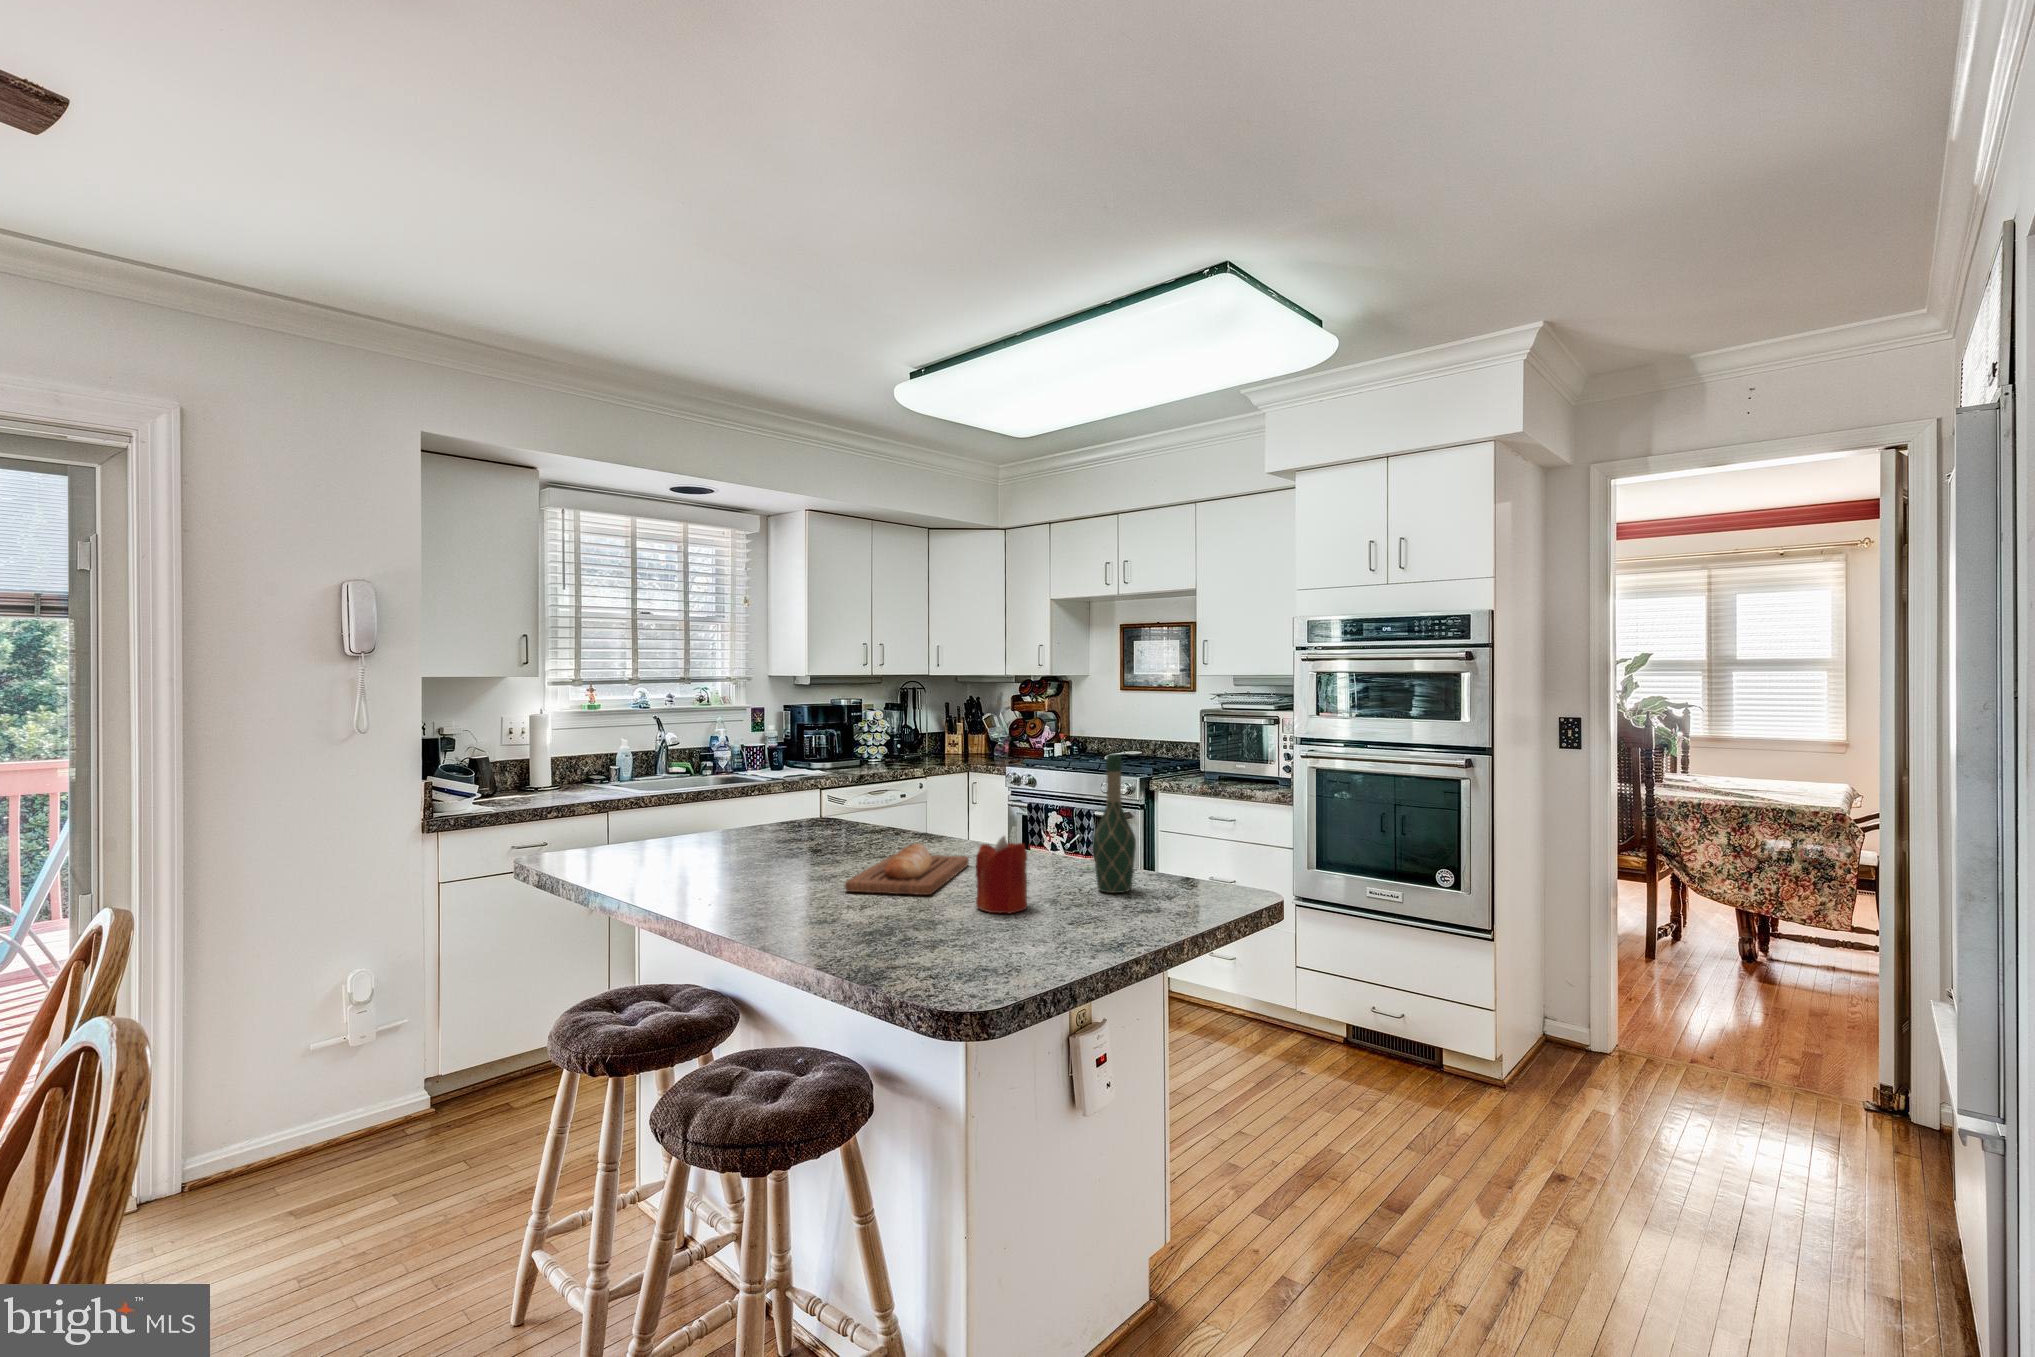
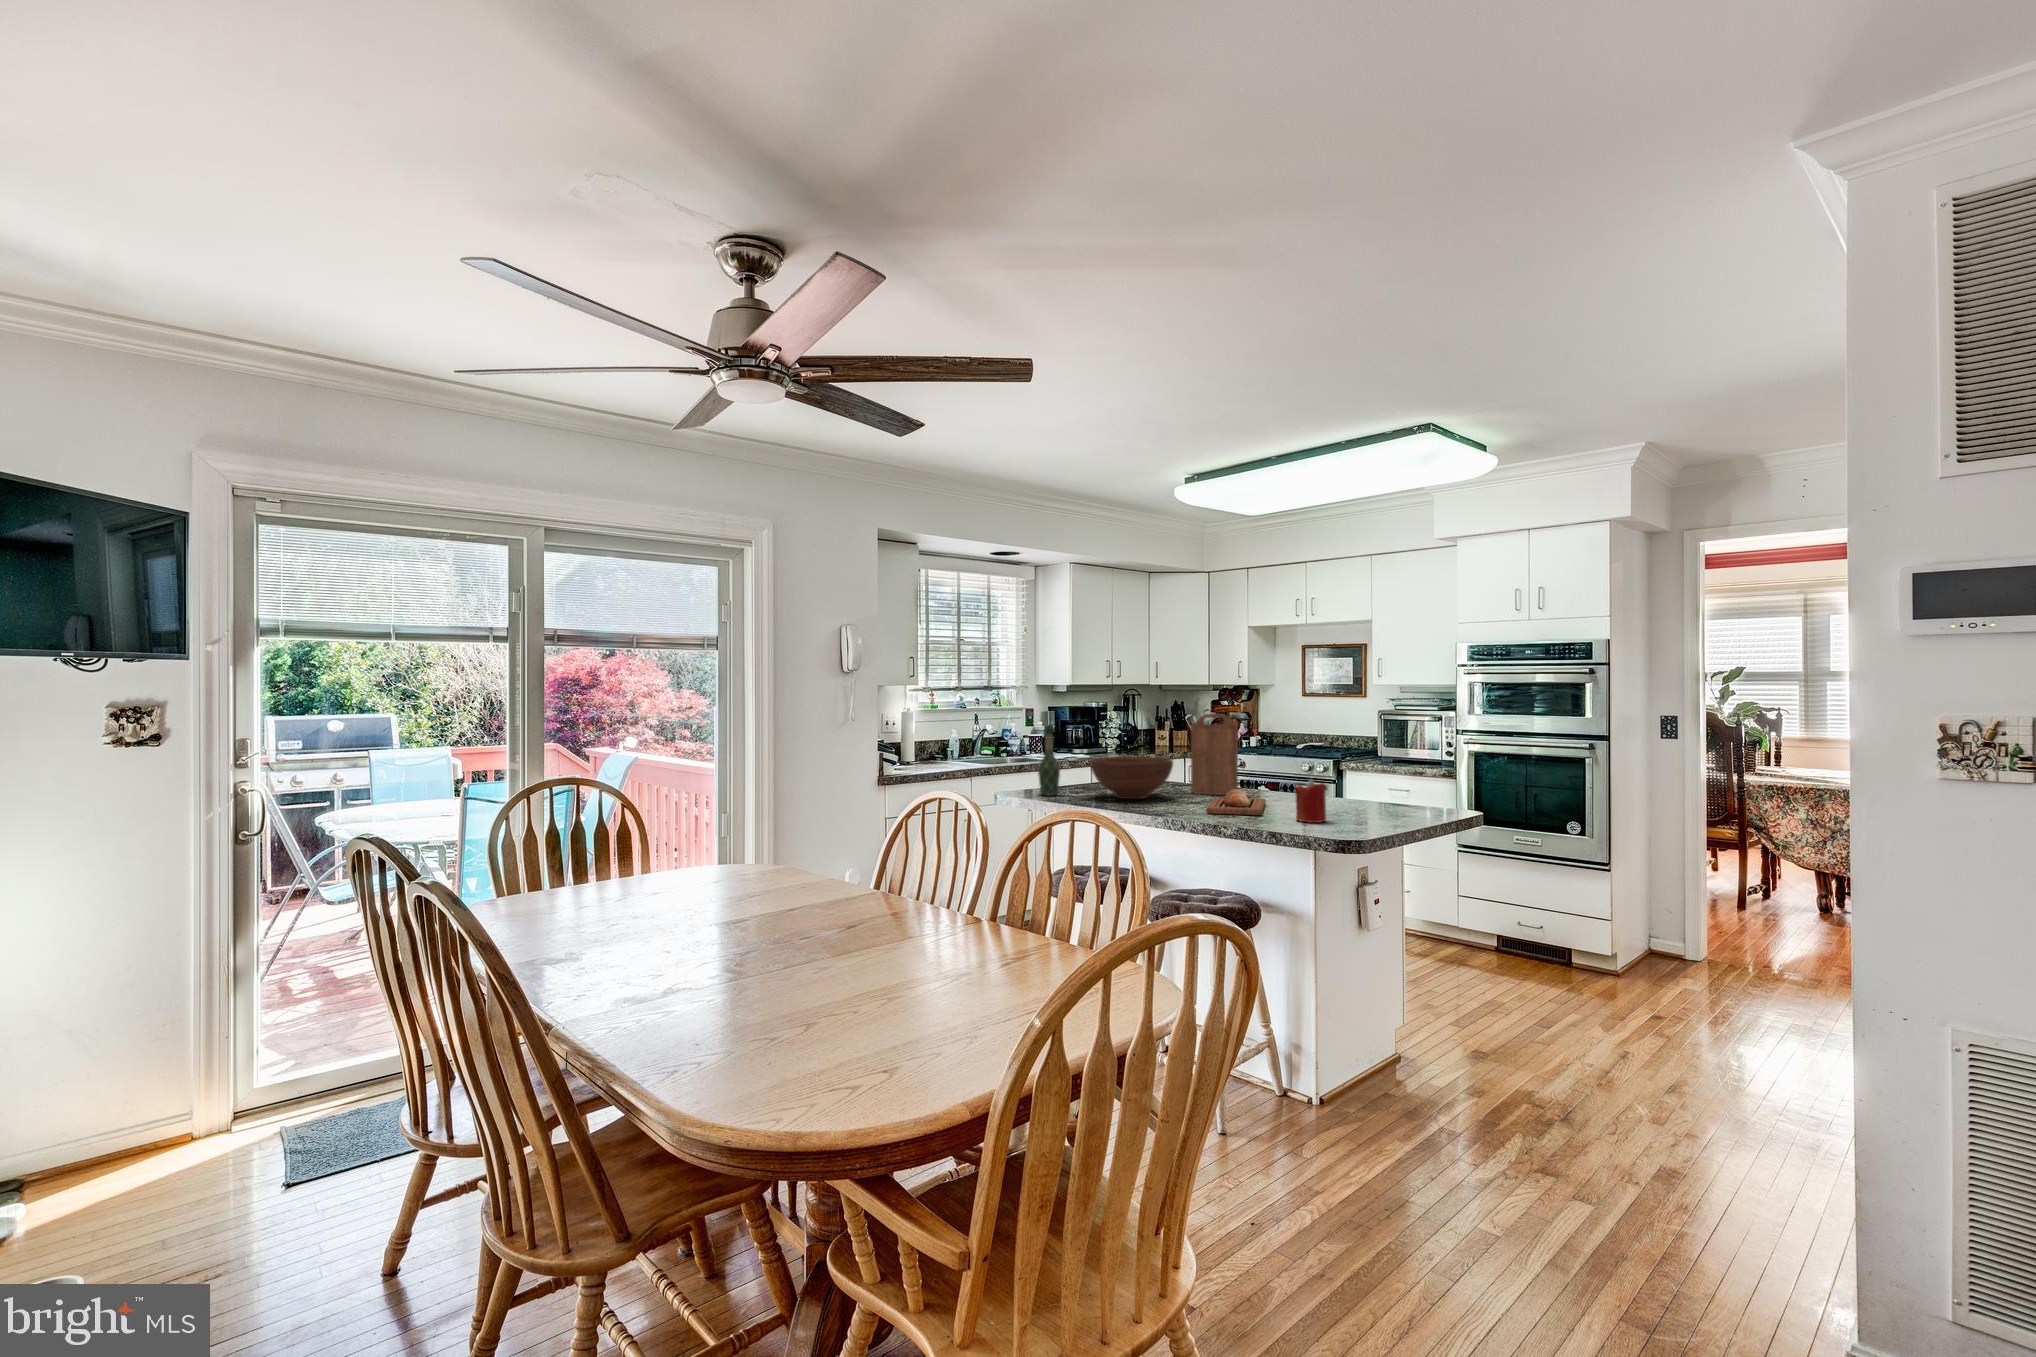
cutting board: none [879,719,947,846] -> present [1191,714,1238,795]
wine bottle: present [1093,754,1136,893] -> present [1038,726,1060,796]
fruit bowl: none [701,786,837,858] -> present [1090,756,1173,799]

